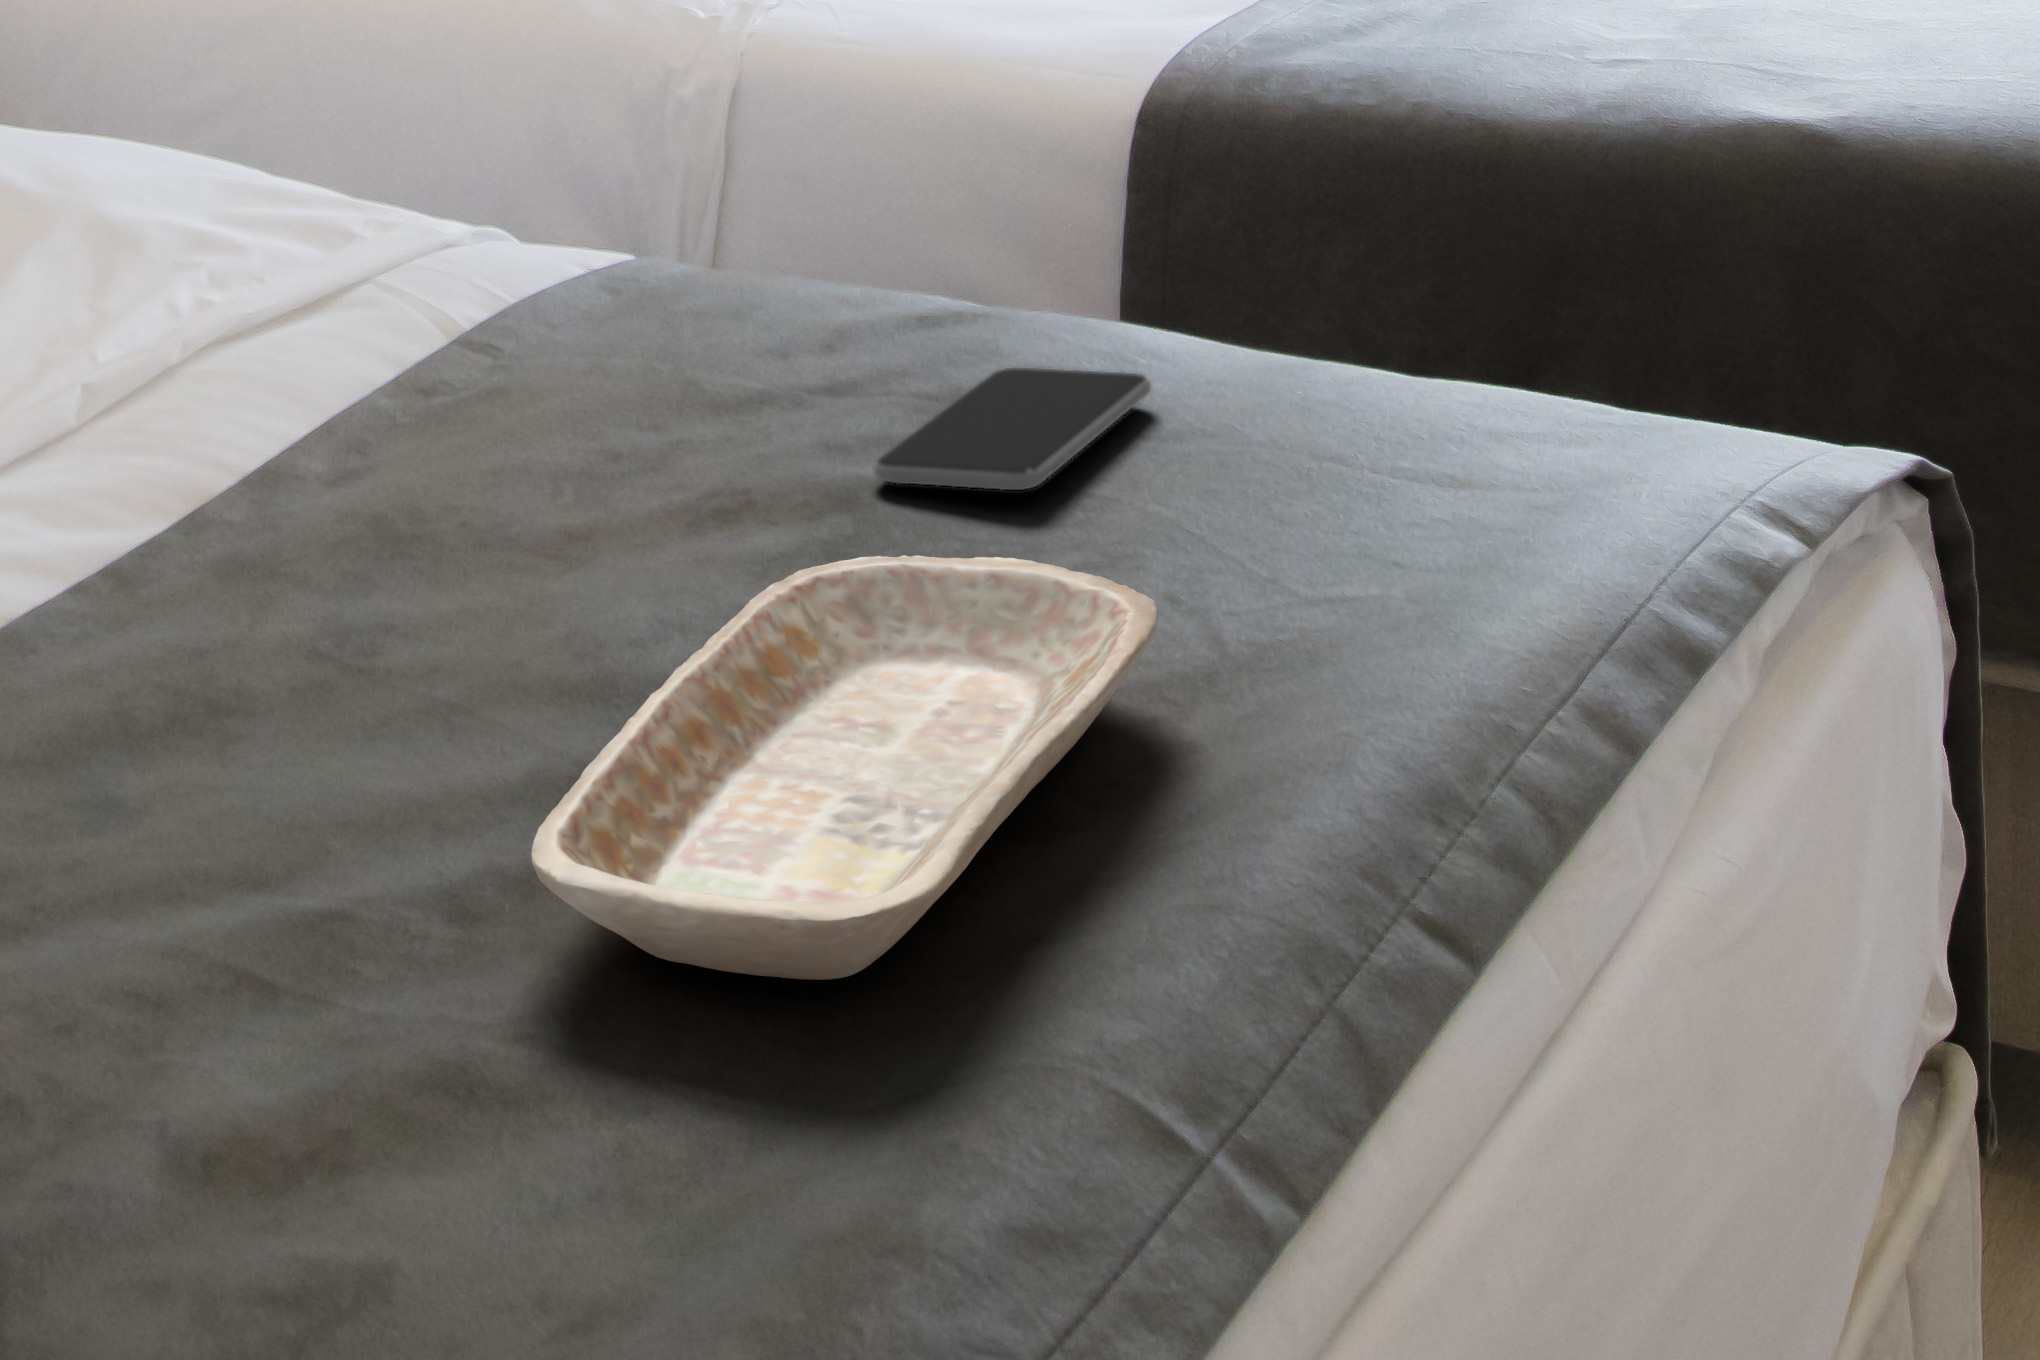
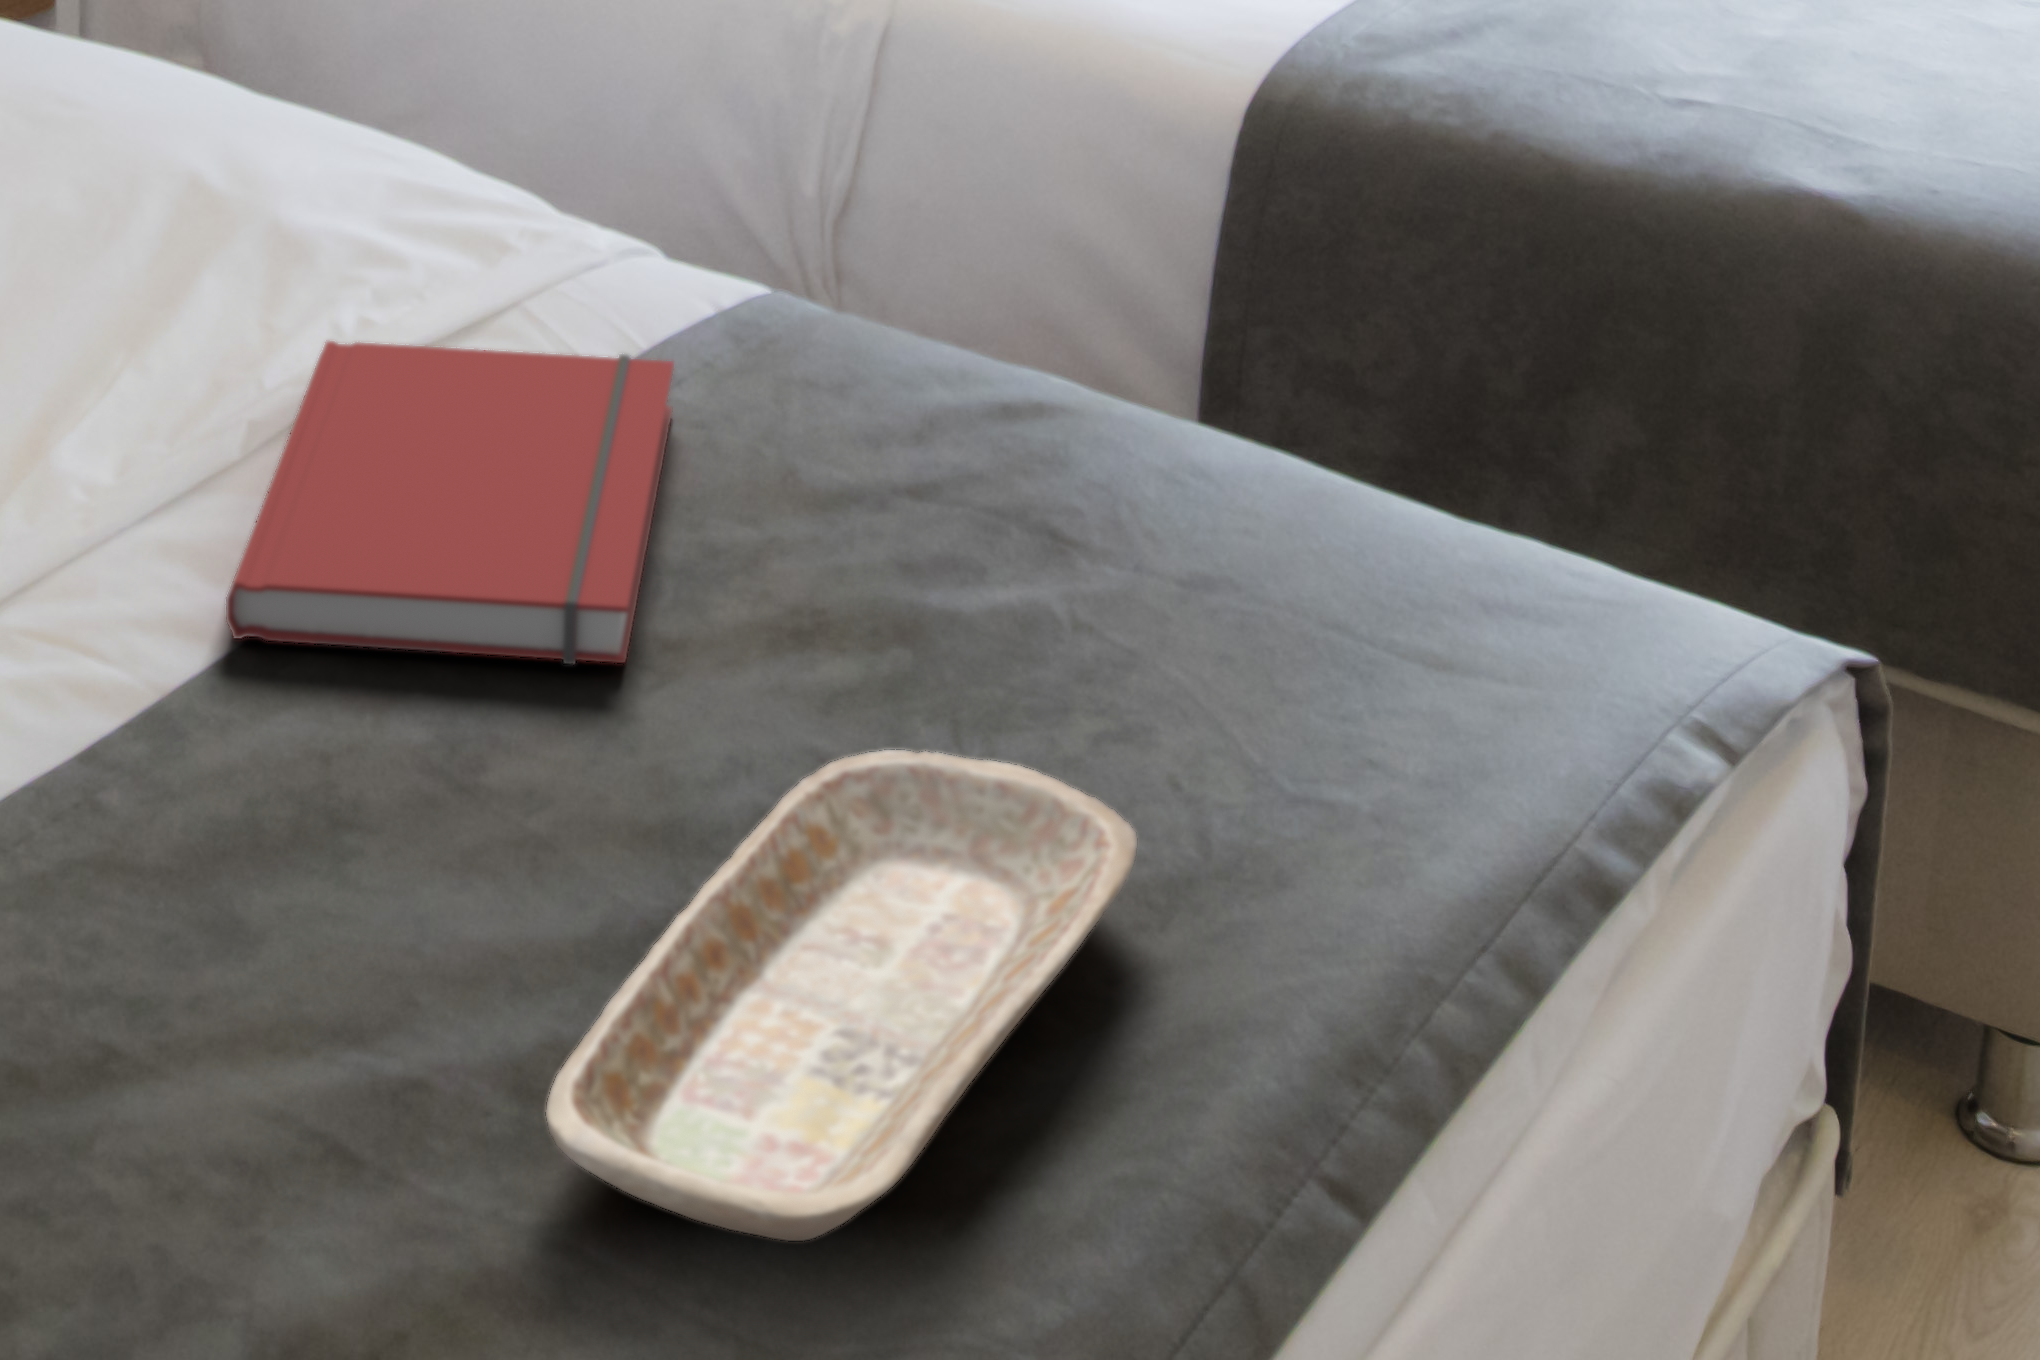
book: none [107,280,570,541] -> present [226,341,674,664]
smartphone: present [874,368,1151,490] -> none [921,489,1184,649]

